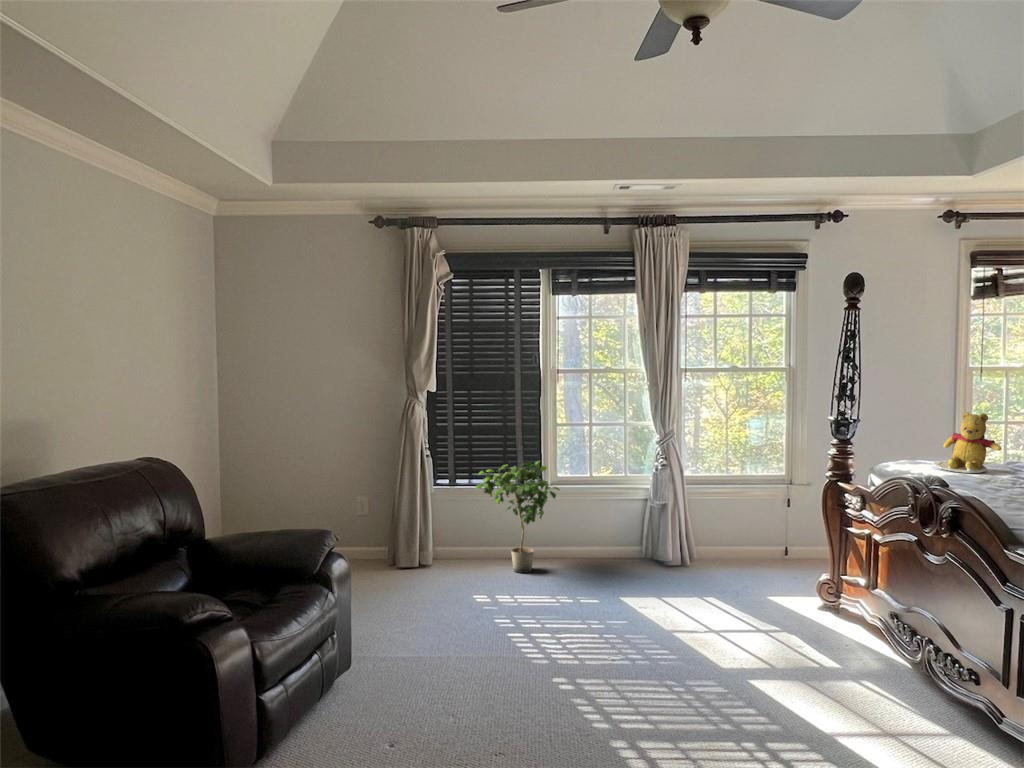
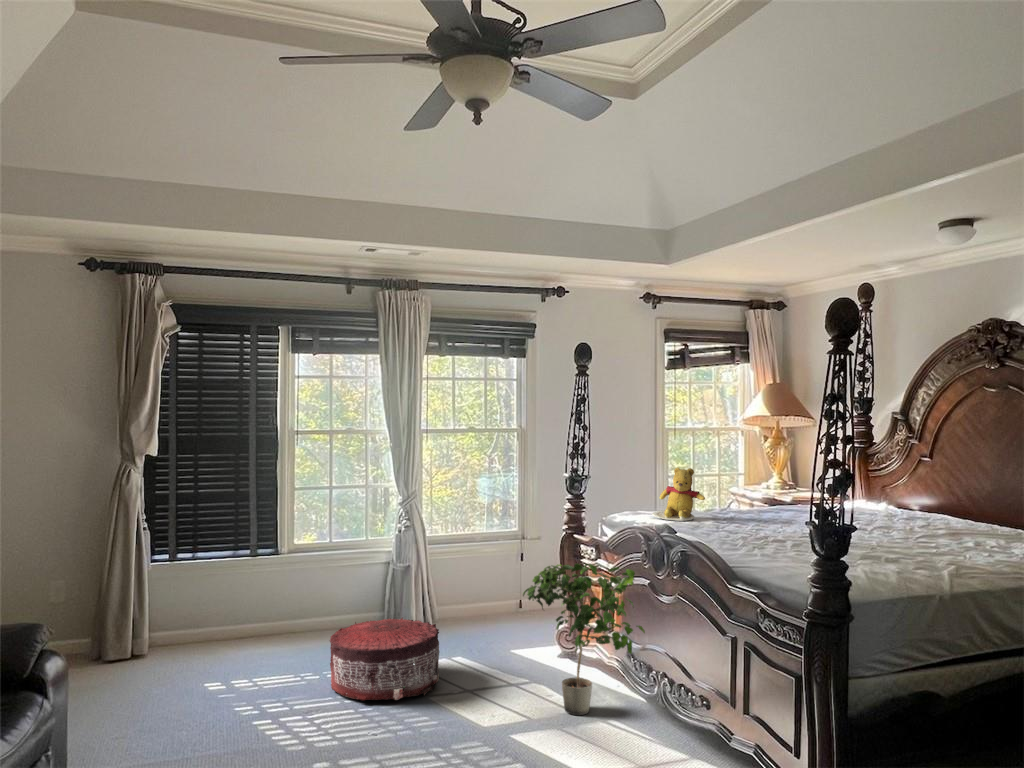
potted plant: present [475,461,559,573] -> present [523,564,645,715]
pouf: none [579,552,686,631] -> present [330,618,440,700]

